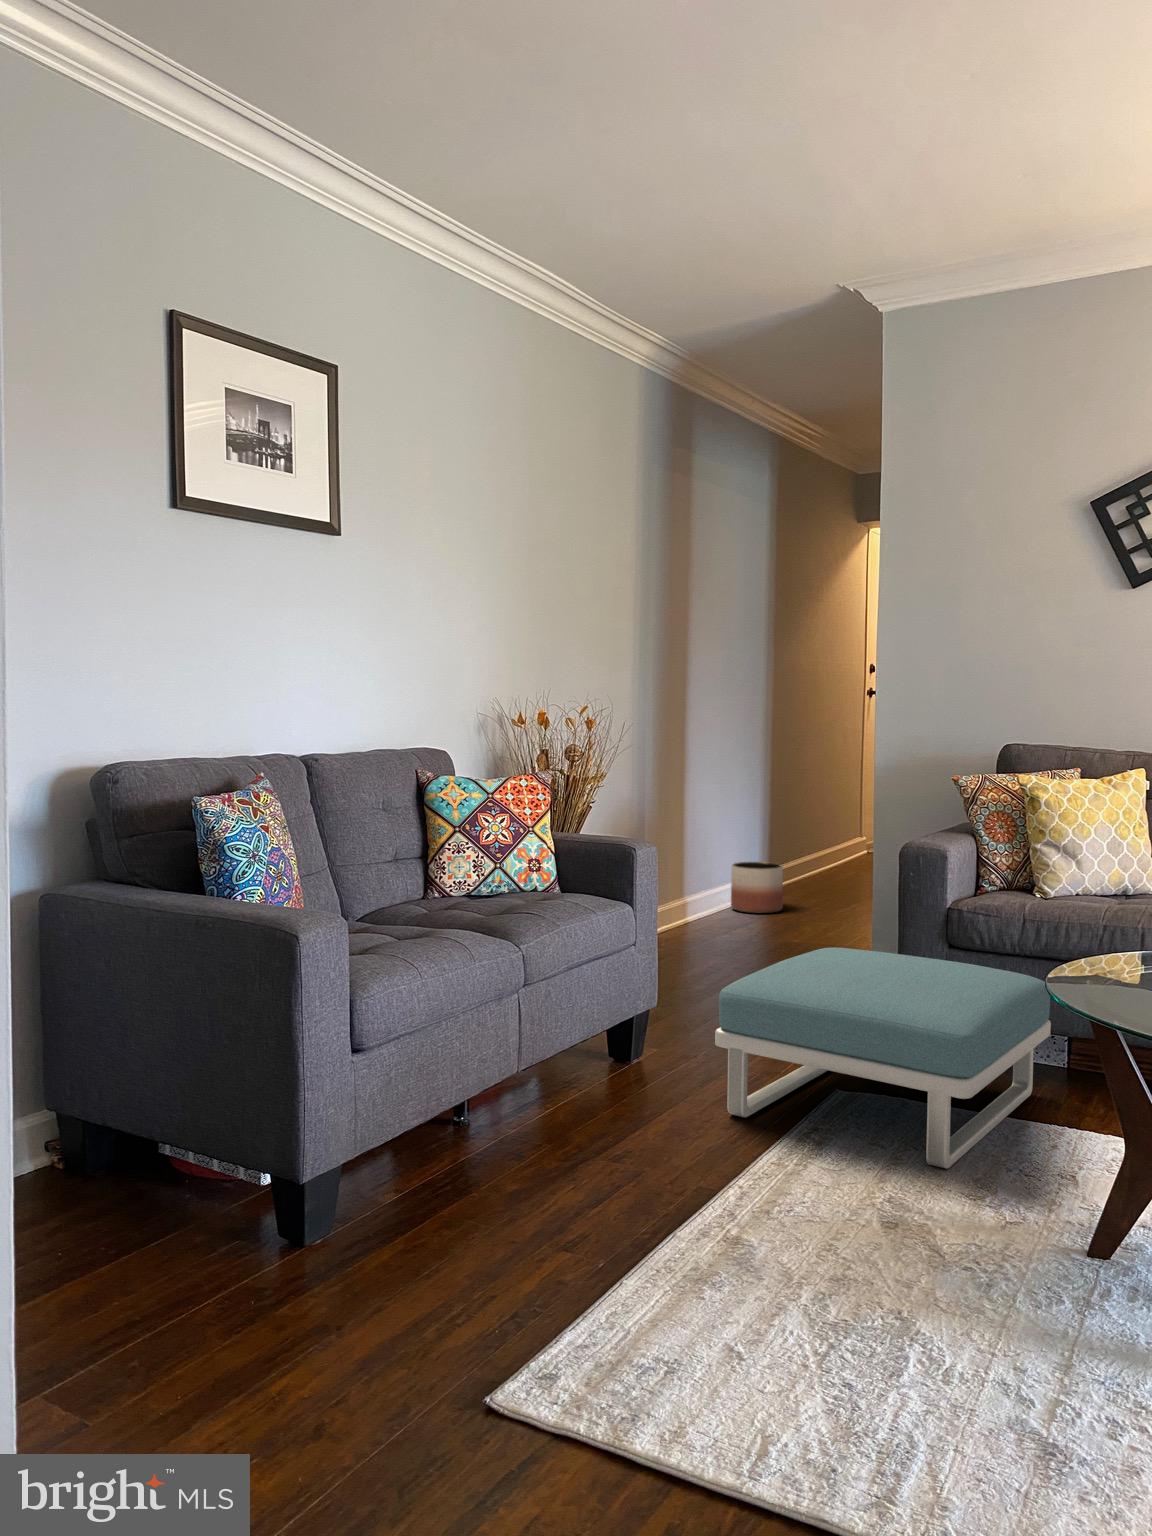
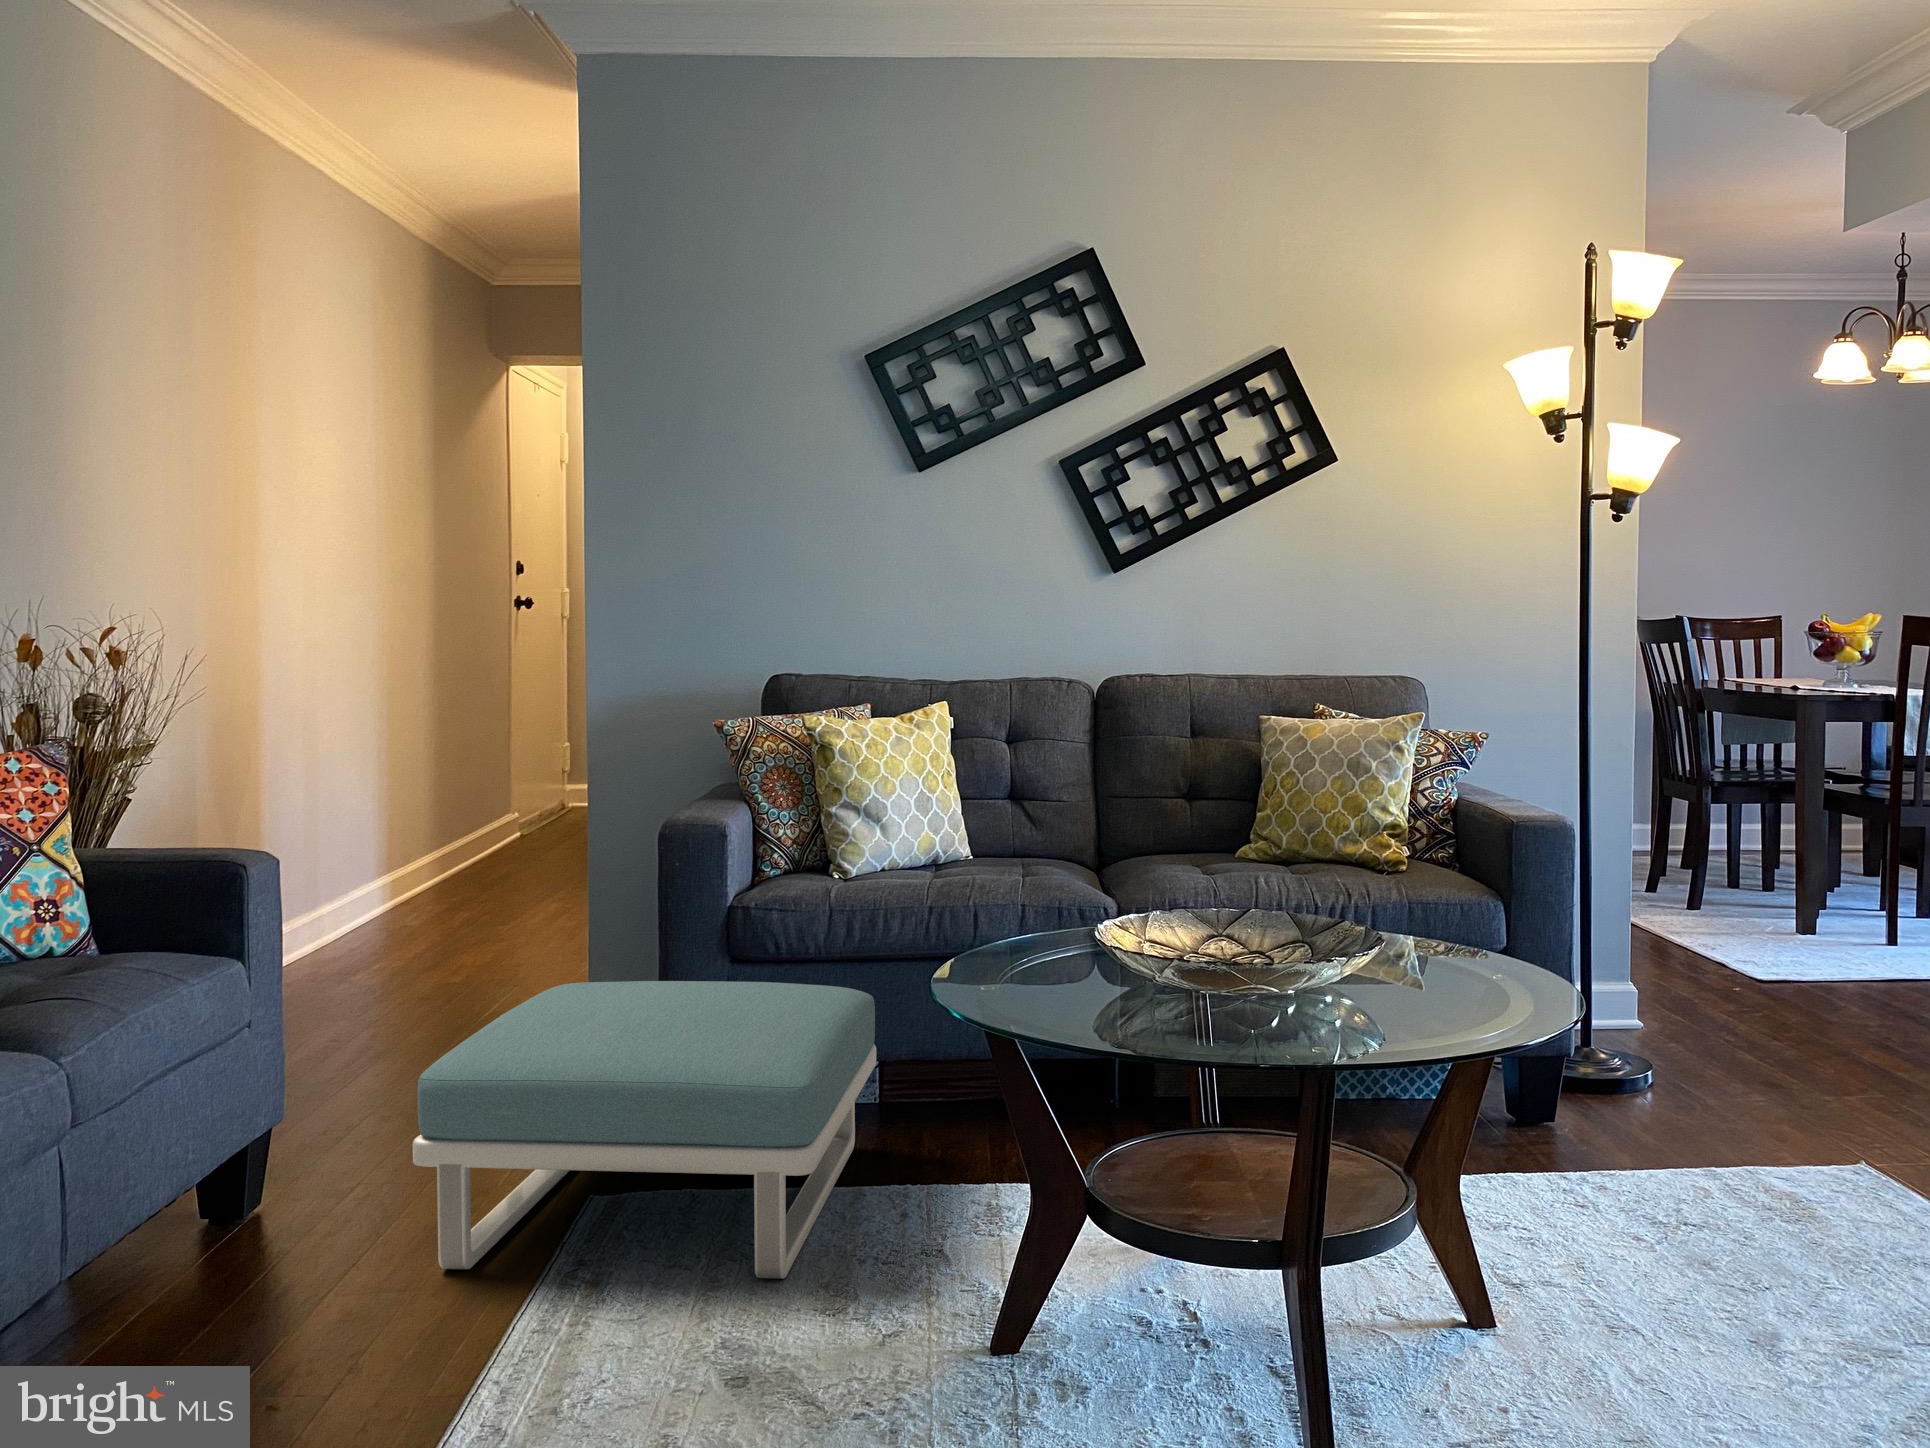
planter: present [731,862,783,913] -> none [339,862,424,943]

